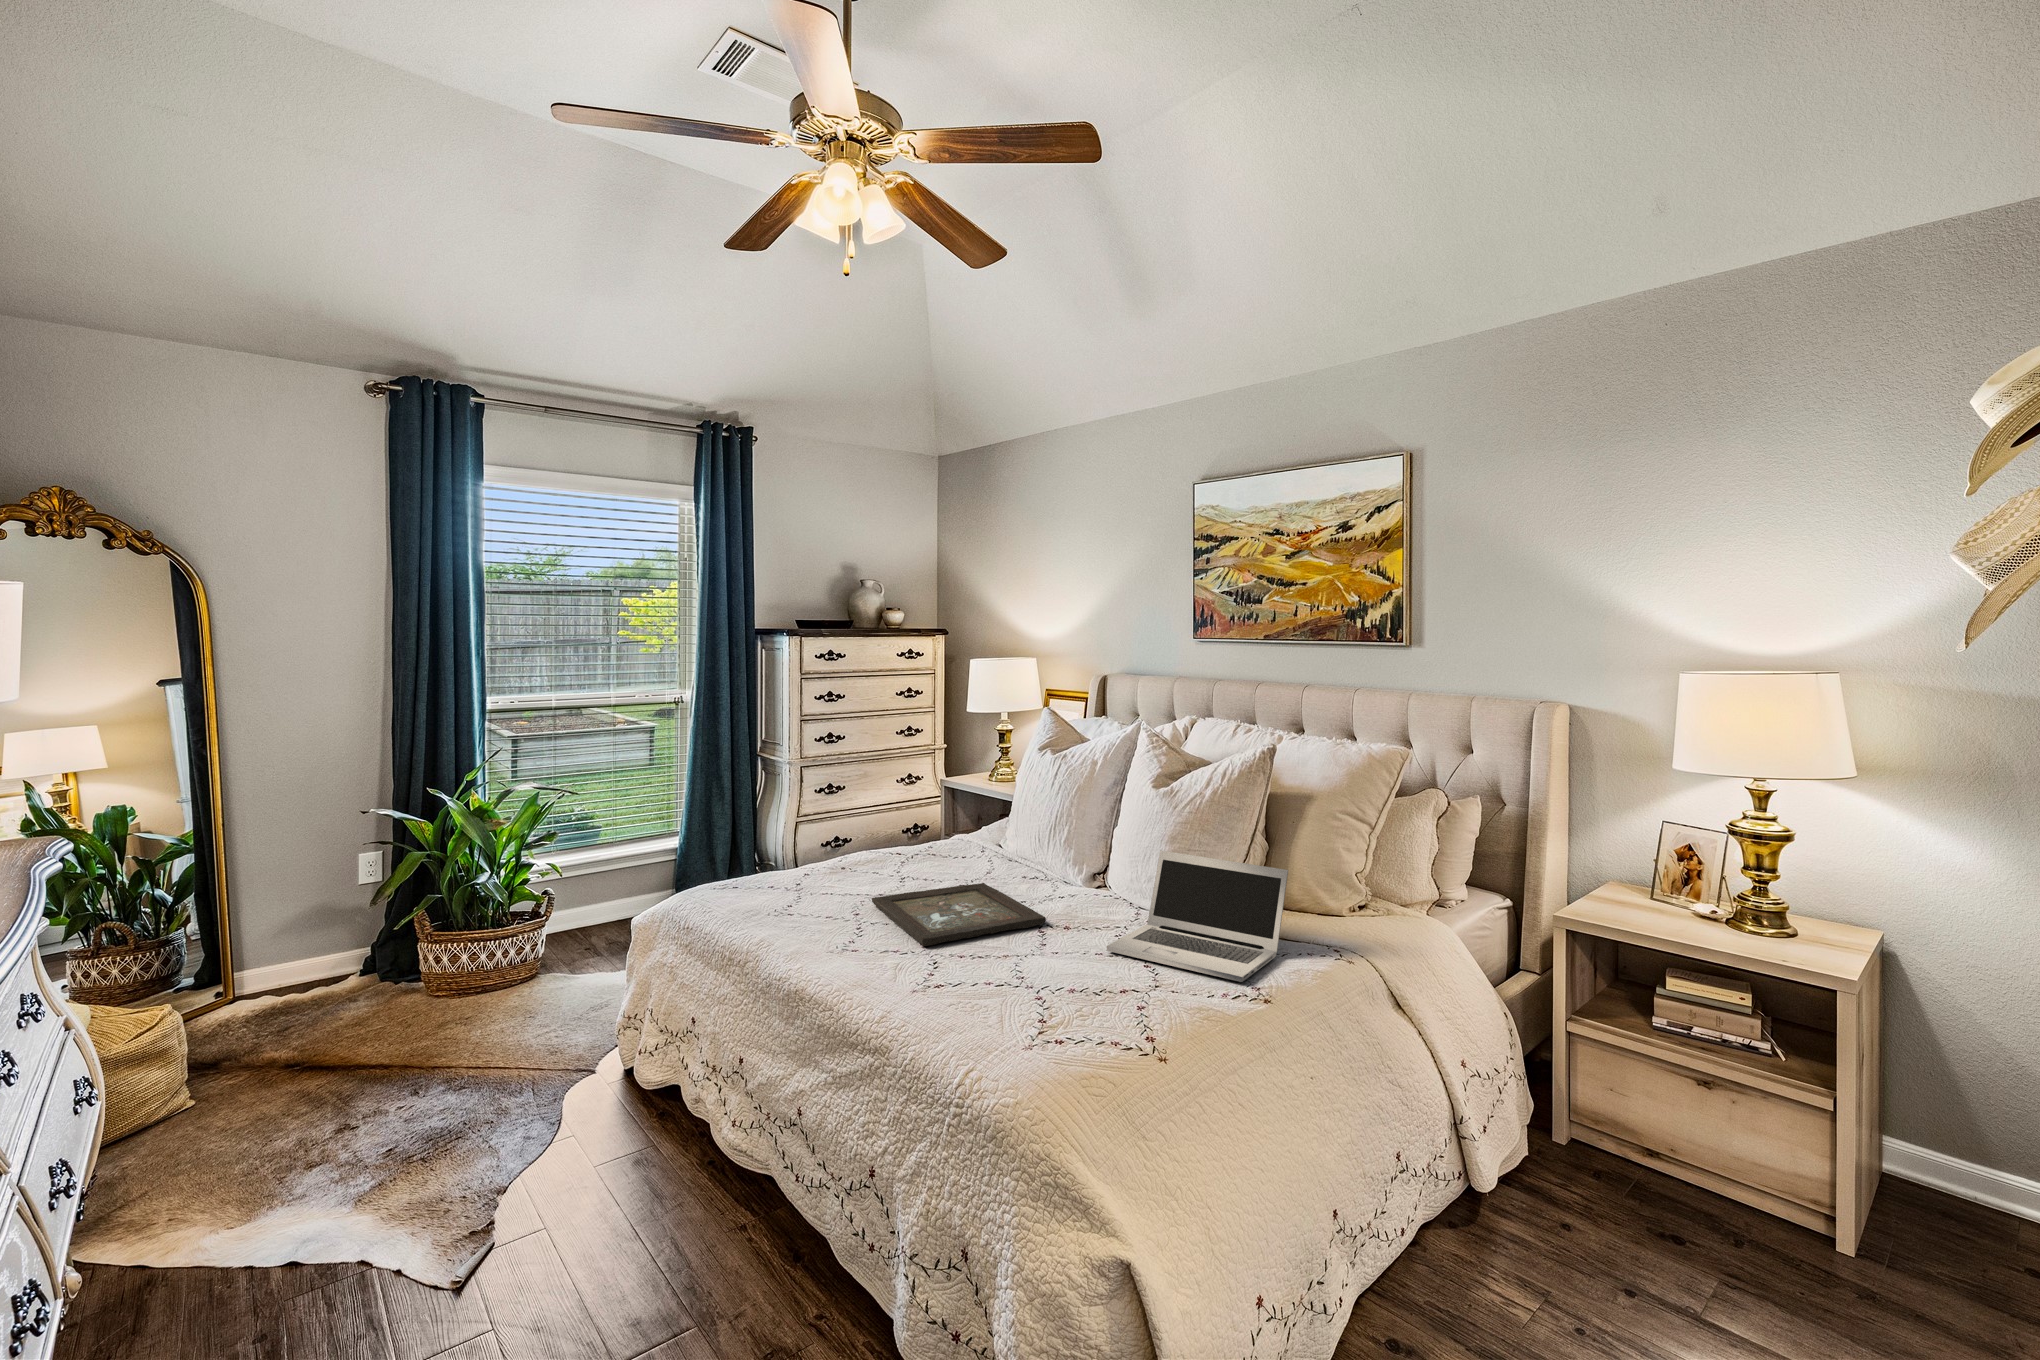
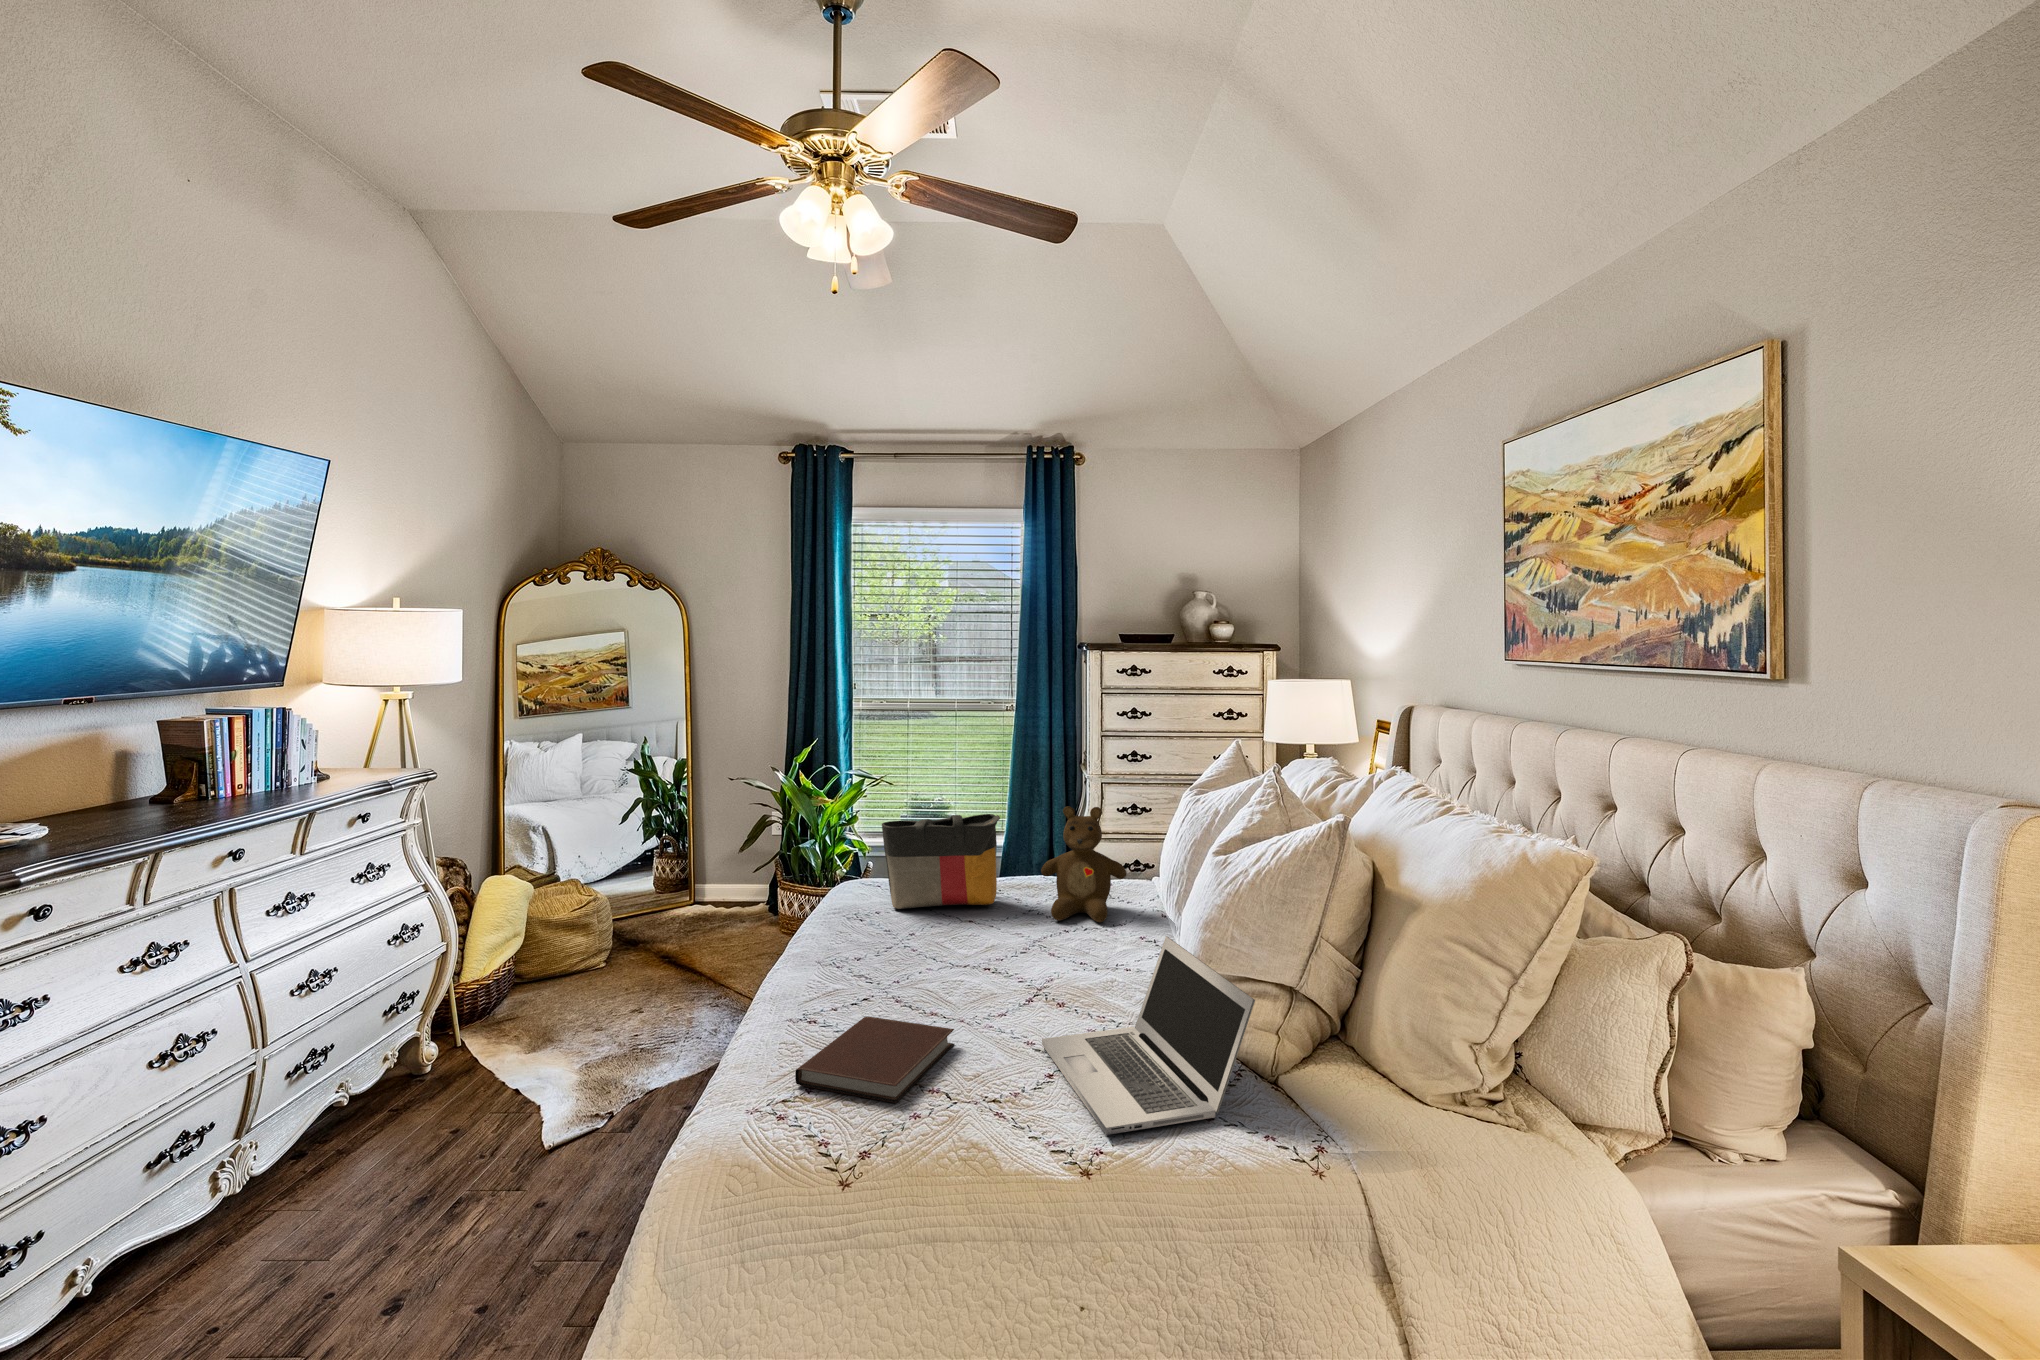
teddy bear: none [916,772,991,876] -> present [1041,806,1127,922]
tote bag: none [768,790,880,894] -> present [882,814,1000,909]
tray: present [872,883,1046,946] -> none [896,927,1066,995]
notebook: none [957,955,1083,1024] -> present [795,1017,954,1103]

